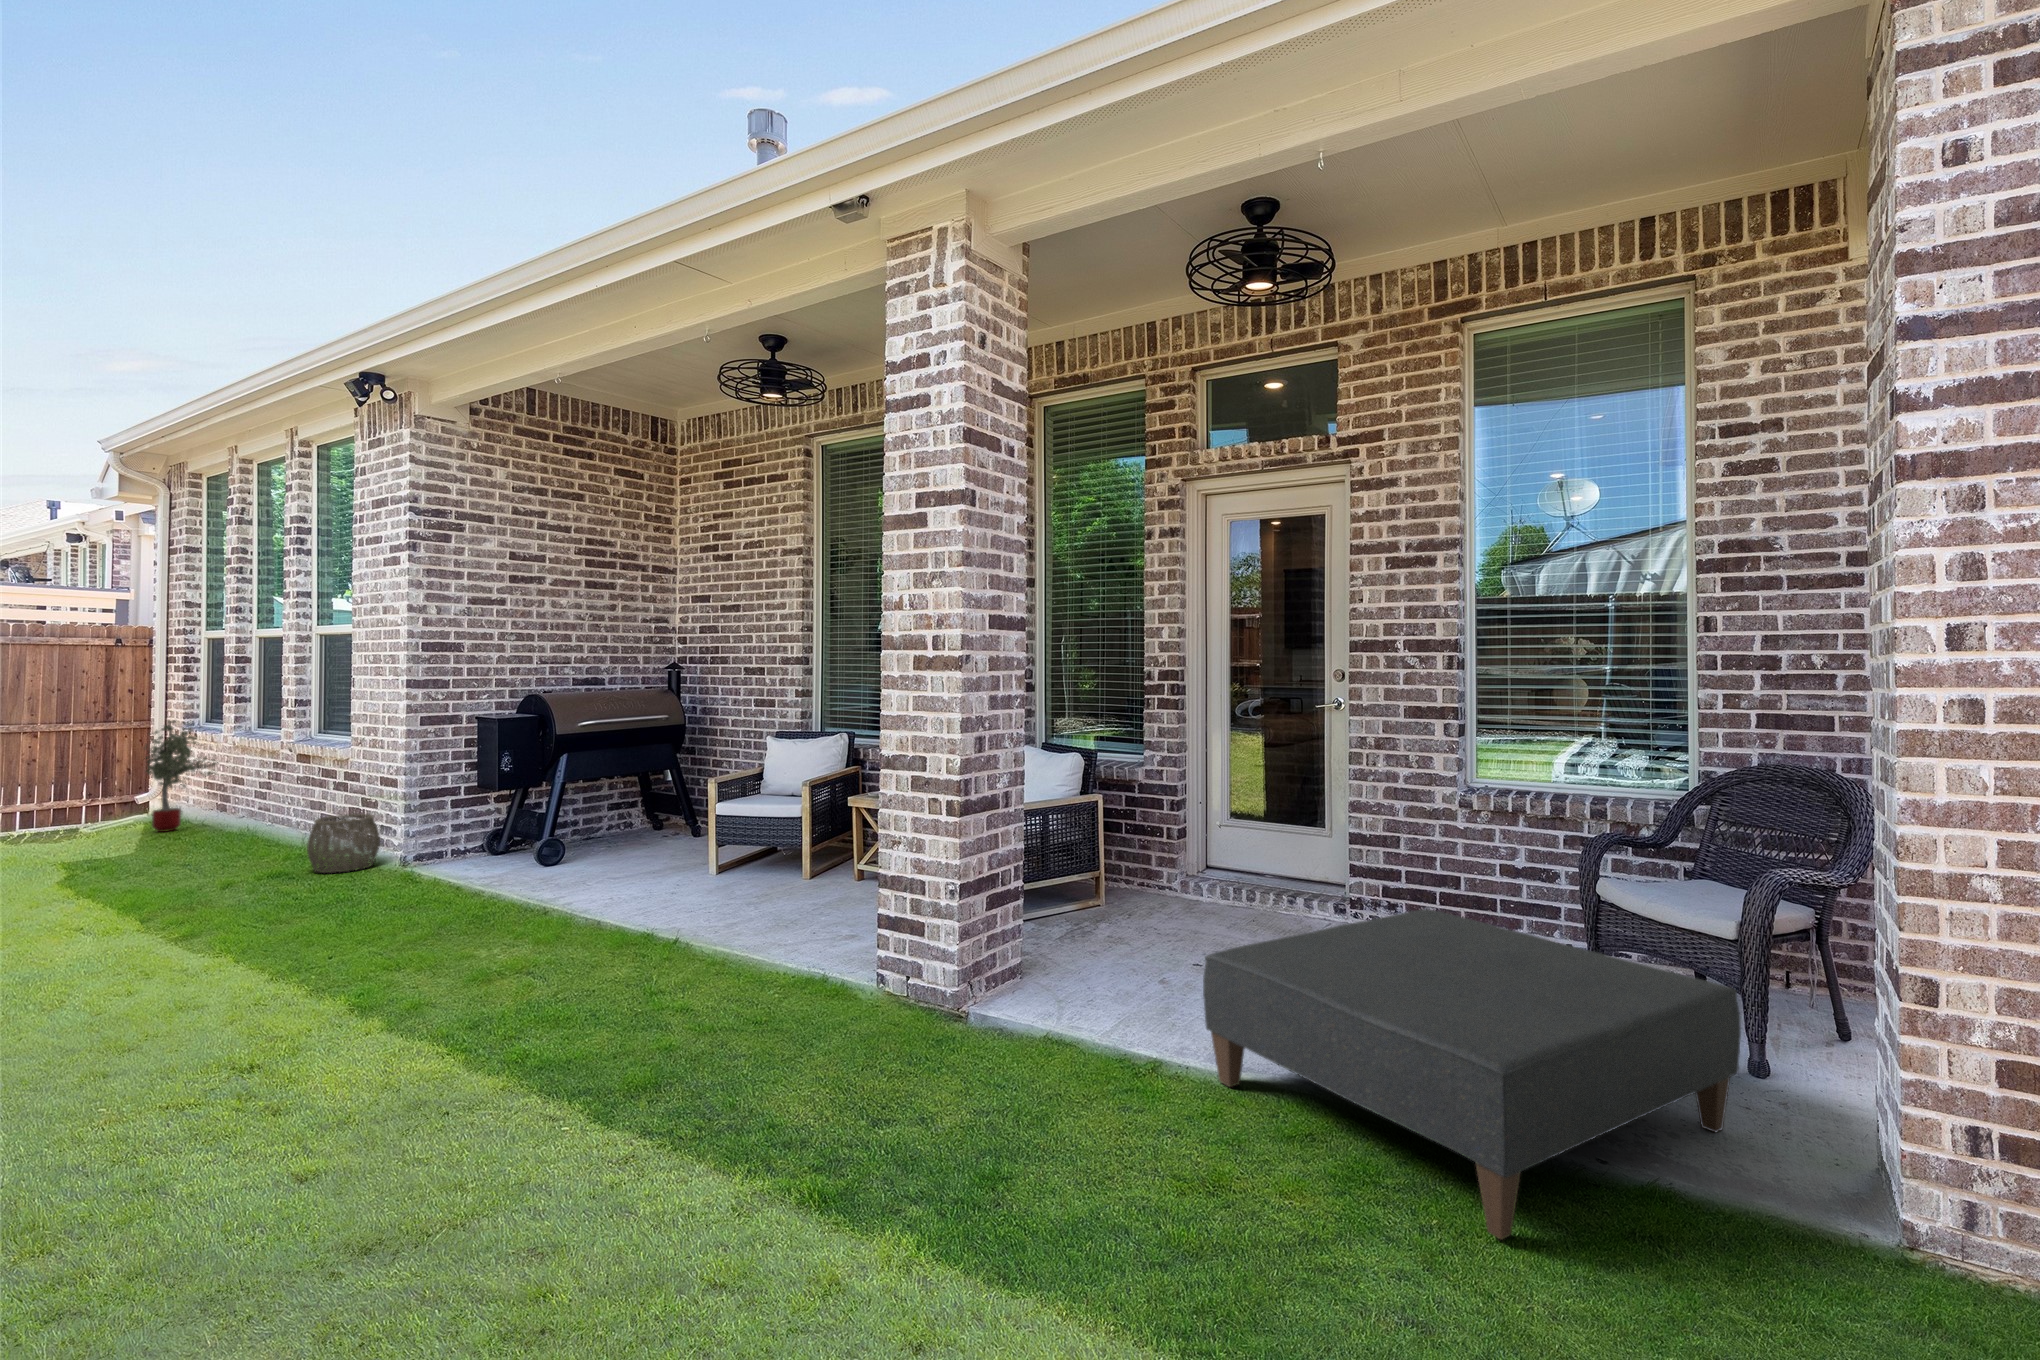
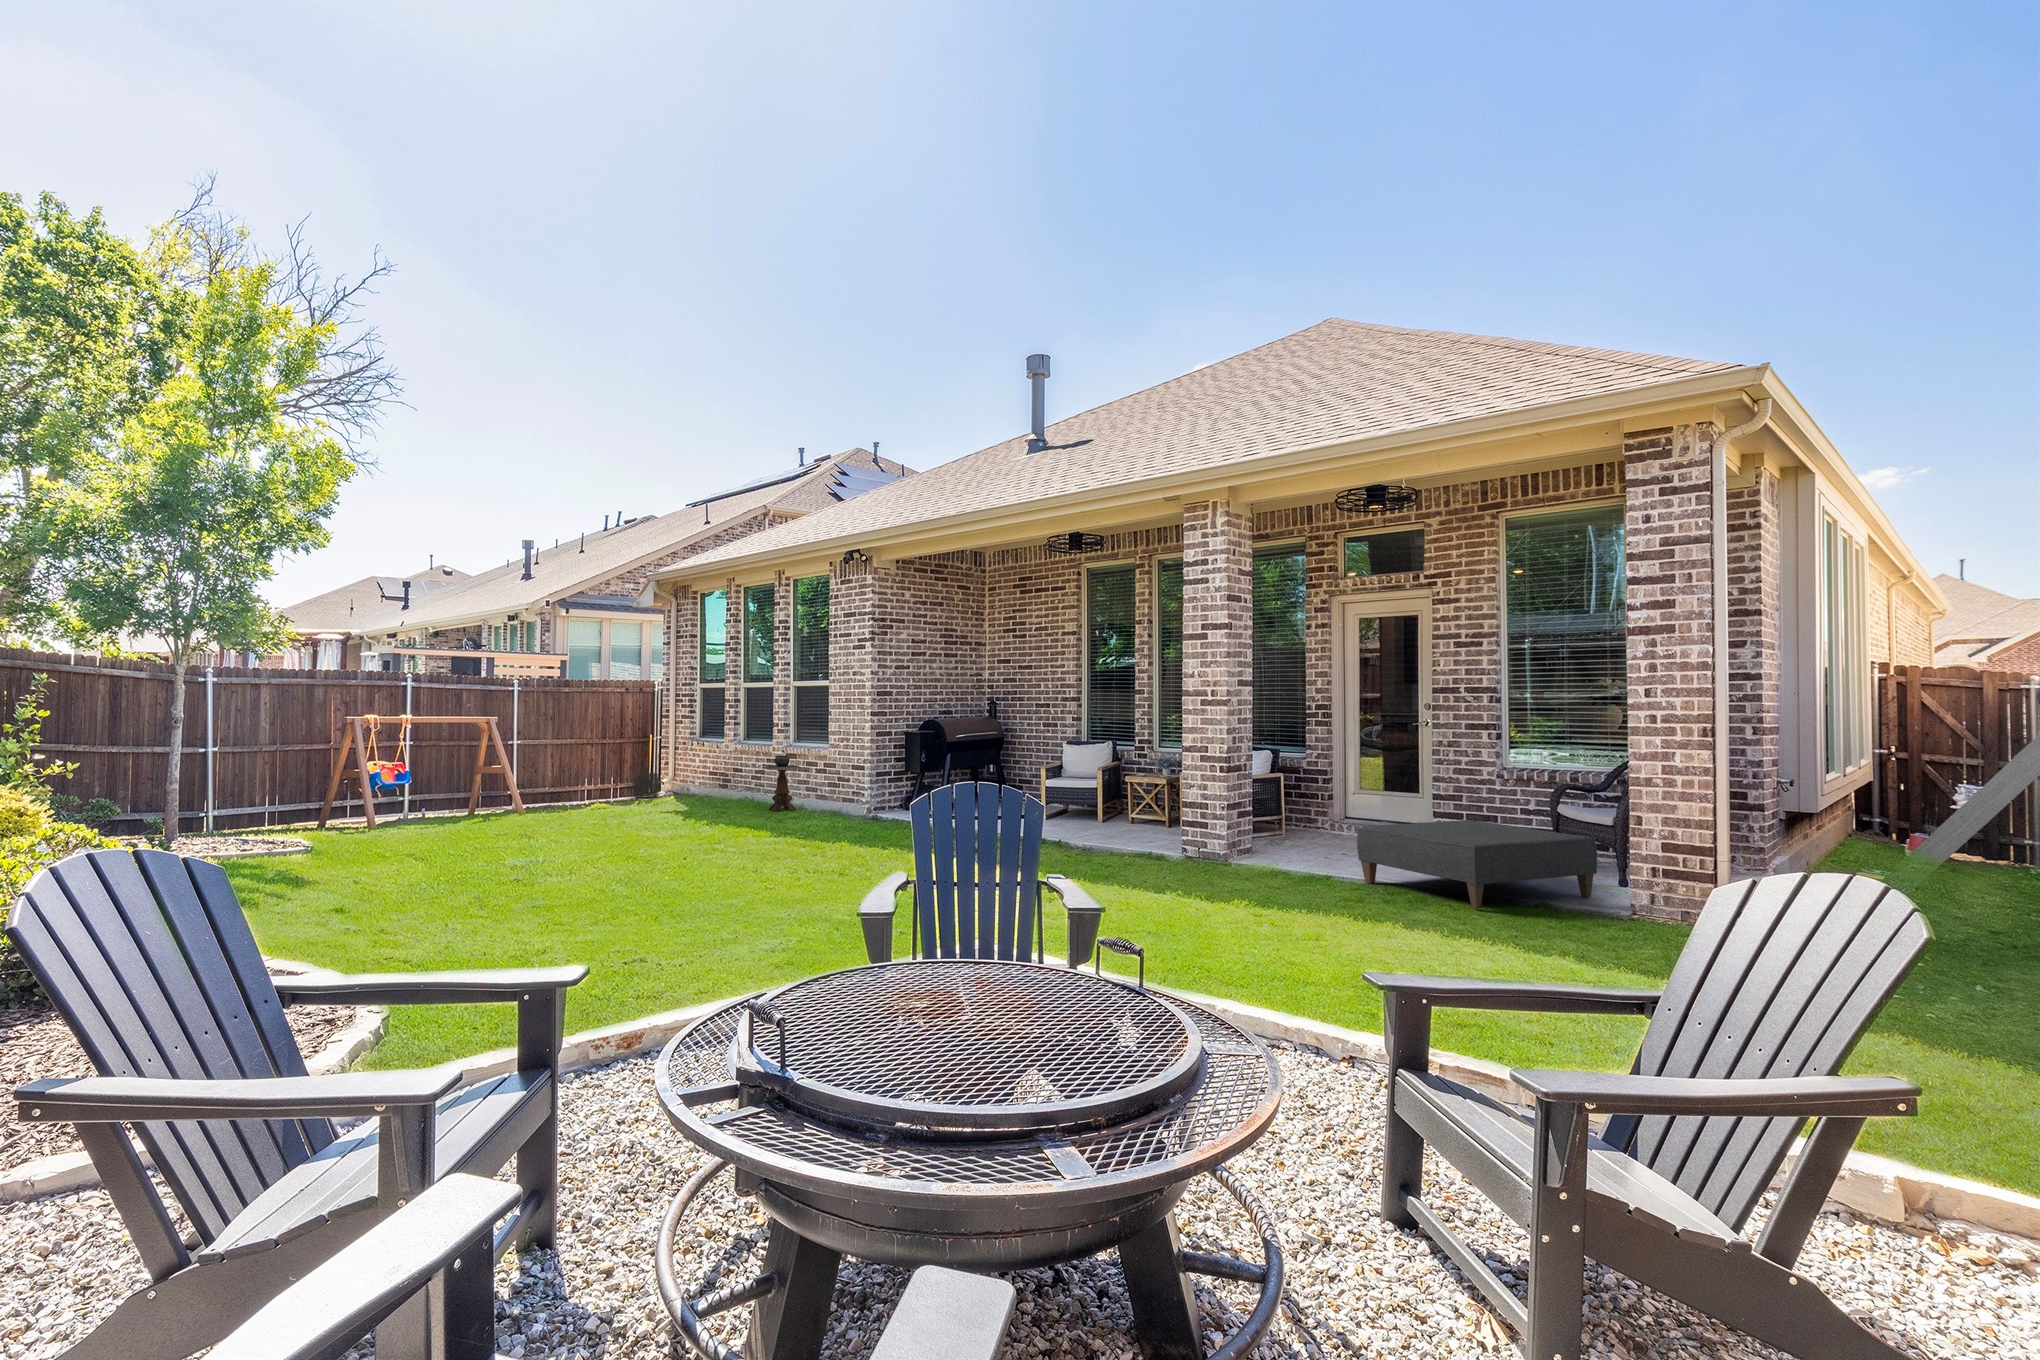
potted tree: present [145,720,218,832] -> none [686,735,724,801]
side table: none [235,756,309,856] -> present [765,756,799,811]
woven basket: present [307,814,380,873] -> present [633,773,661,798]

